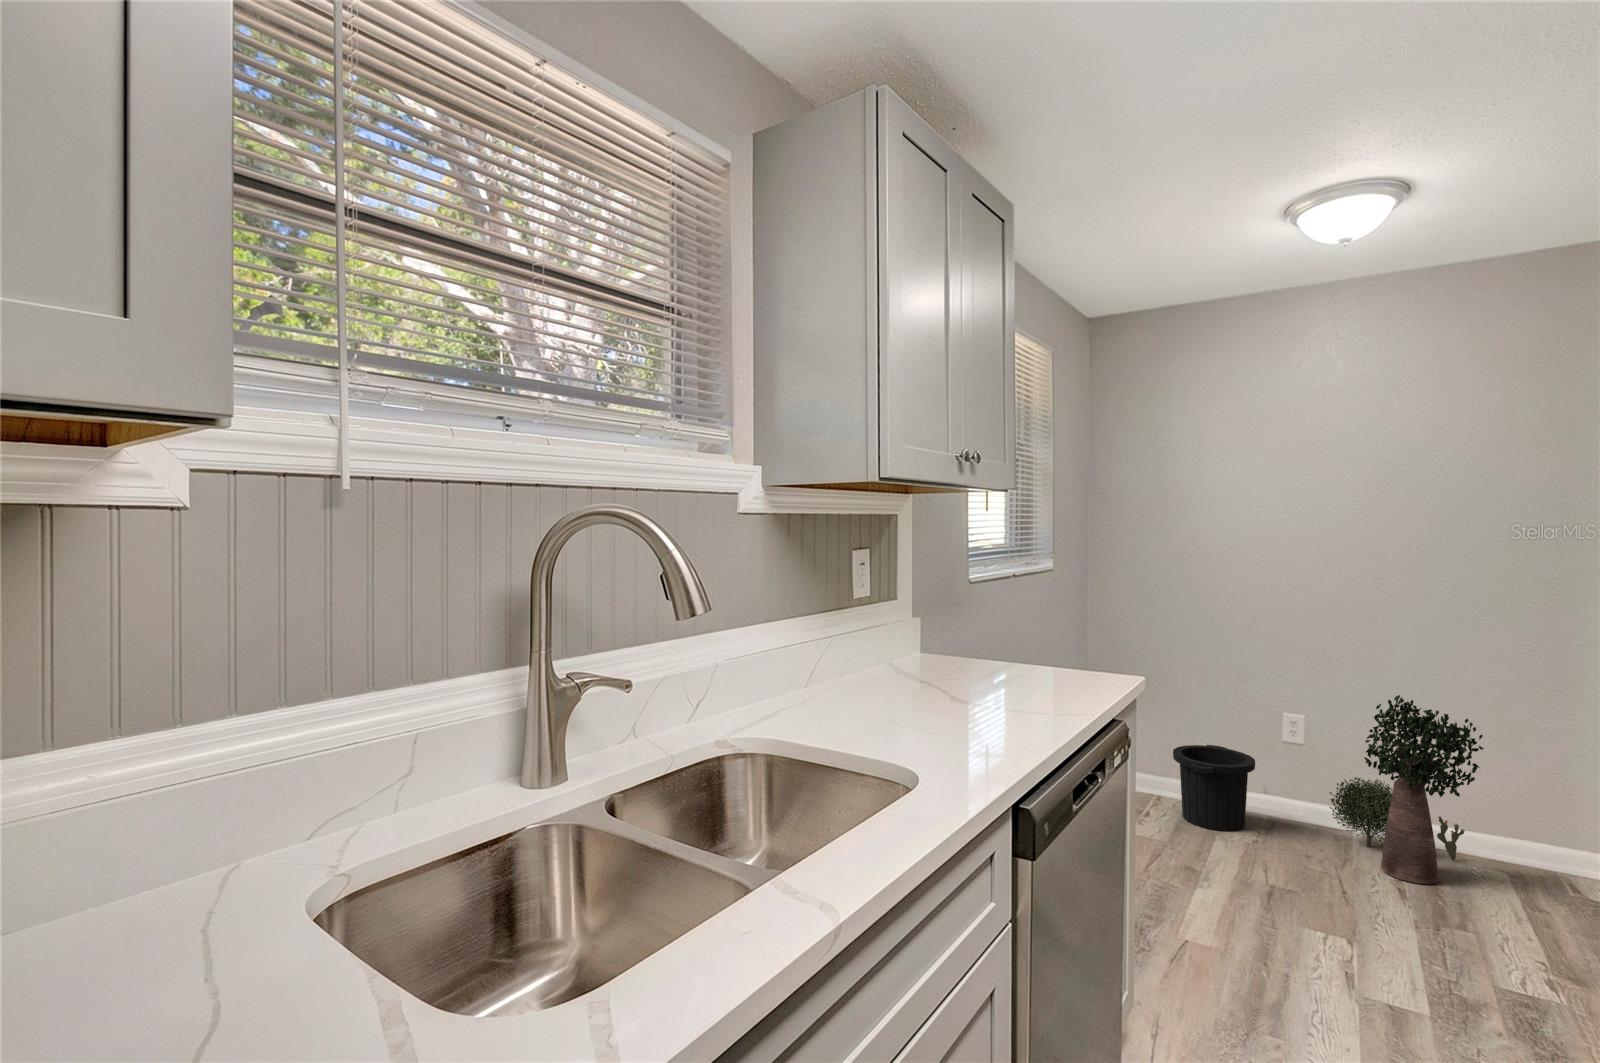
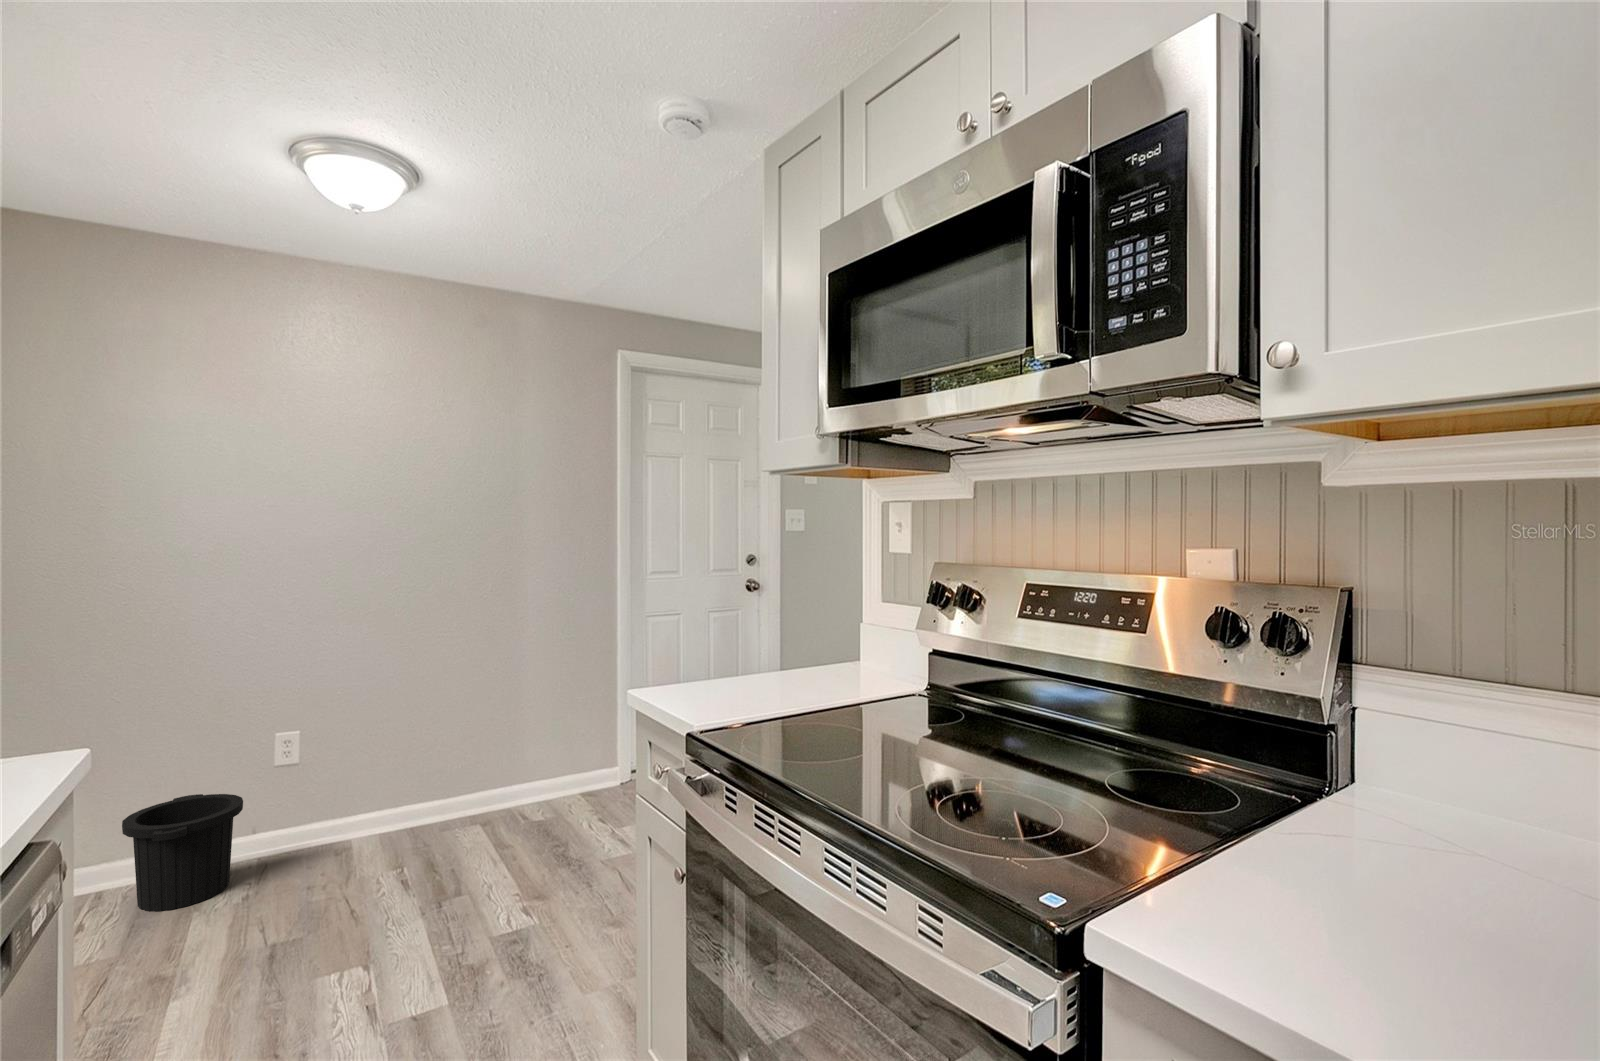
potted plant: present [1330,695,1484,884] -> none [329,686,466,870]

